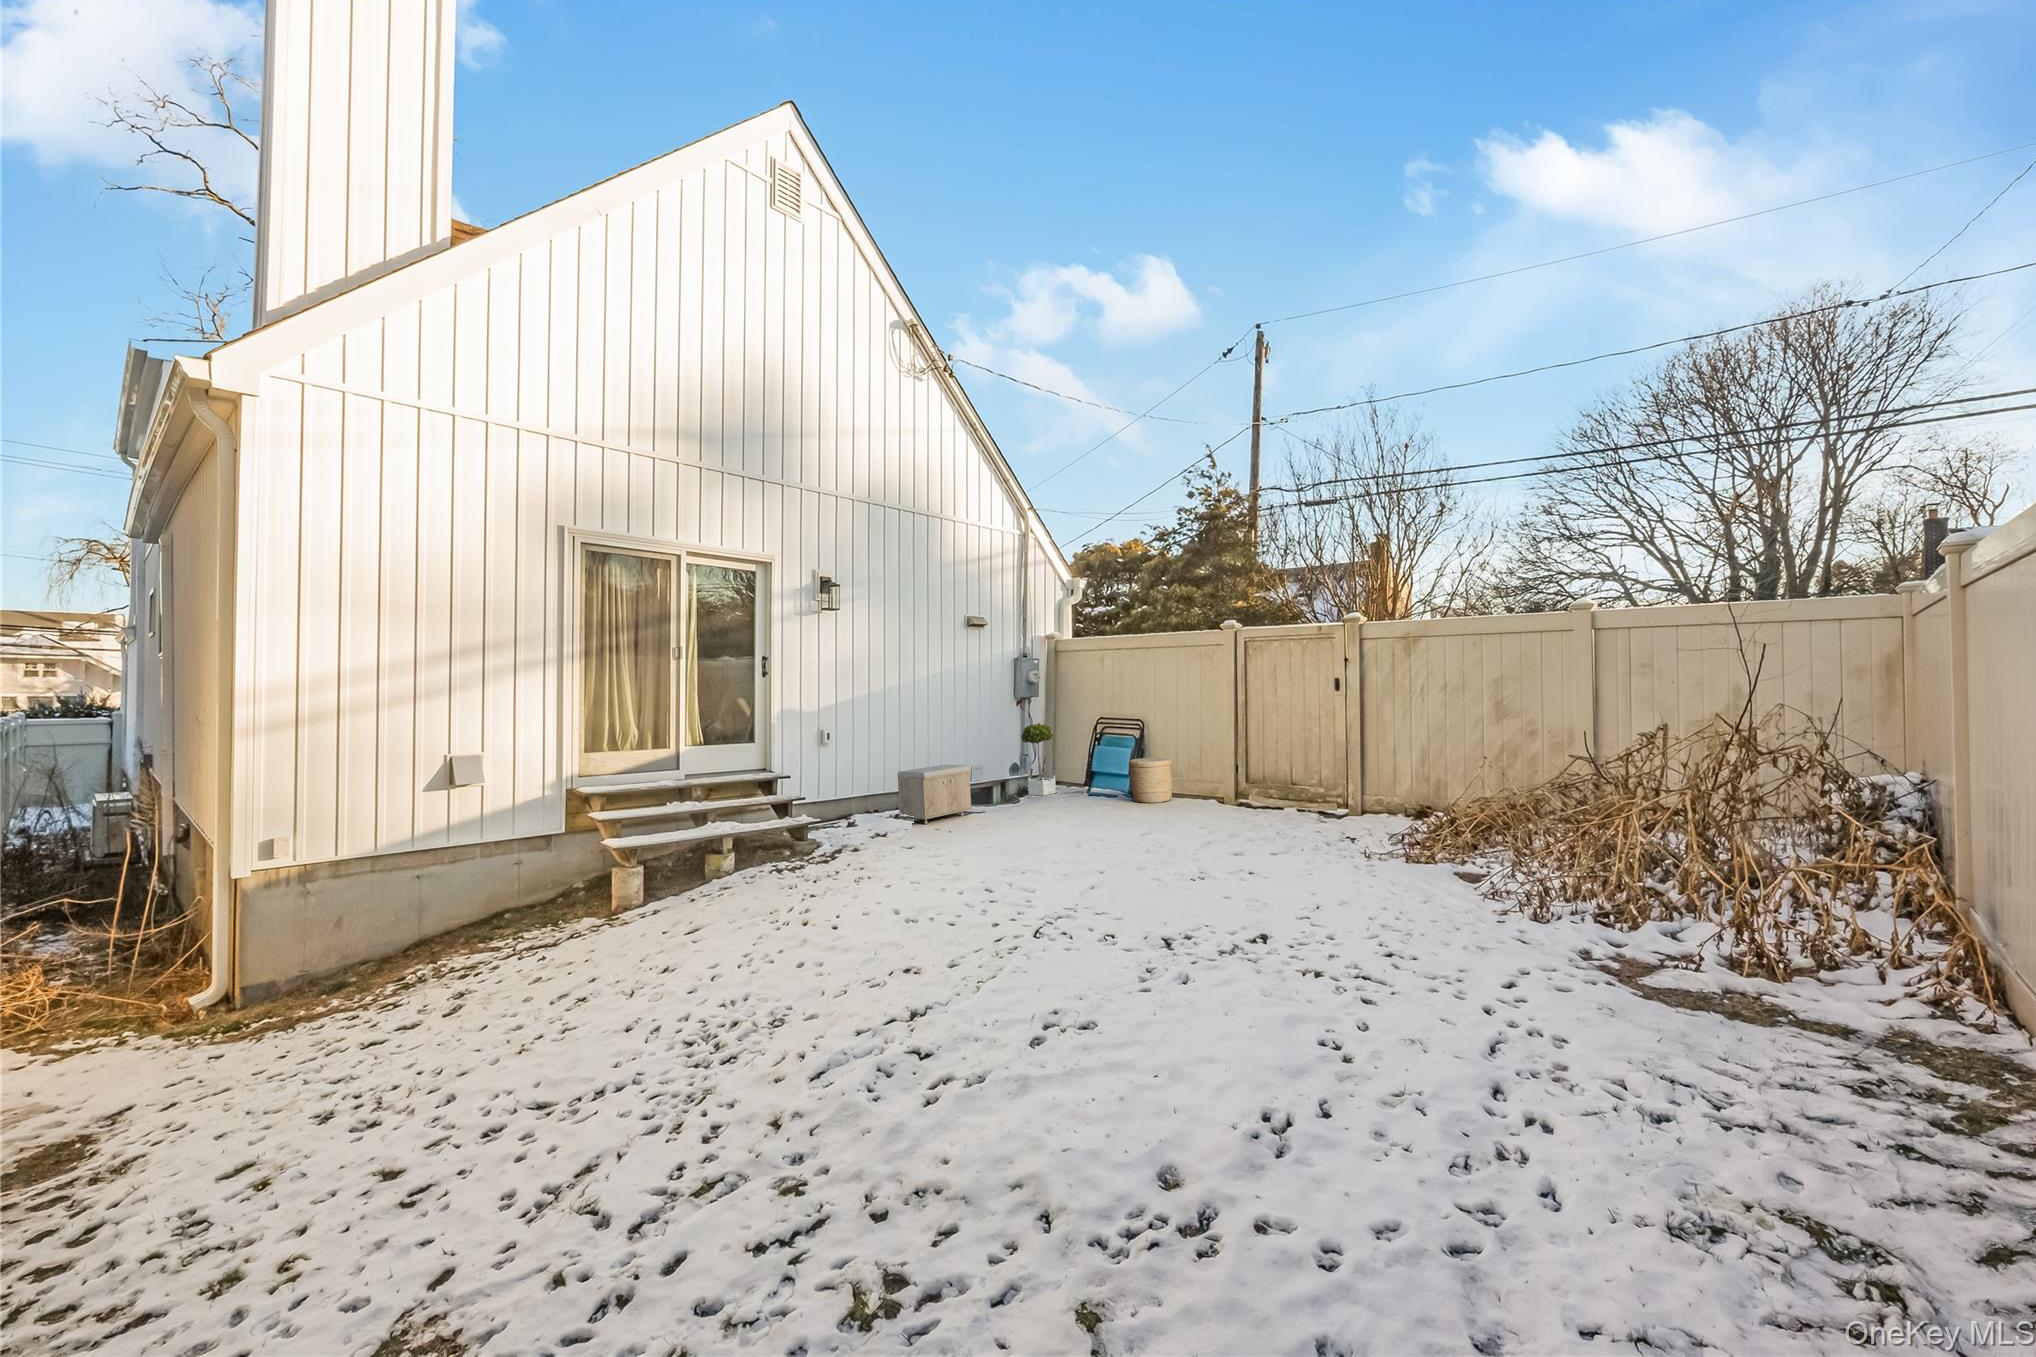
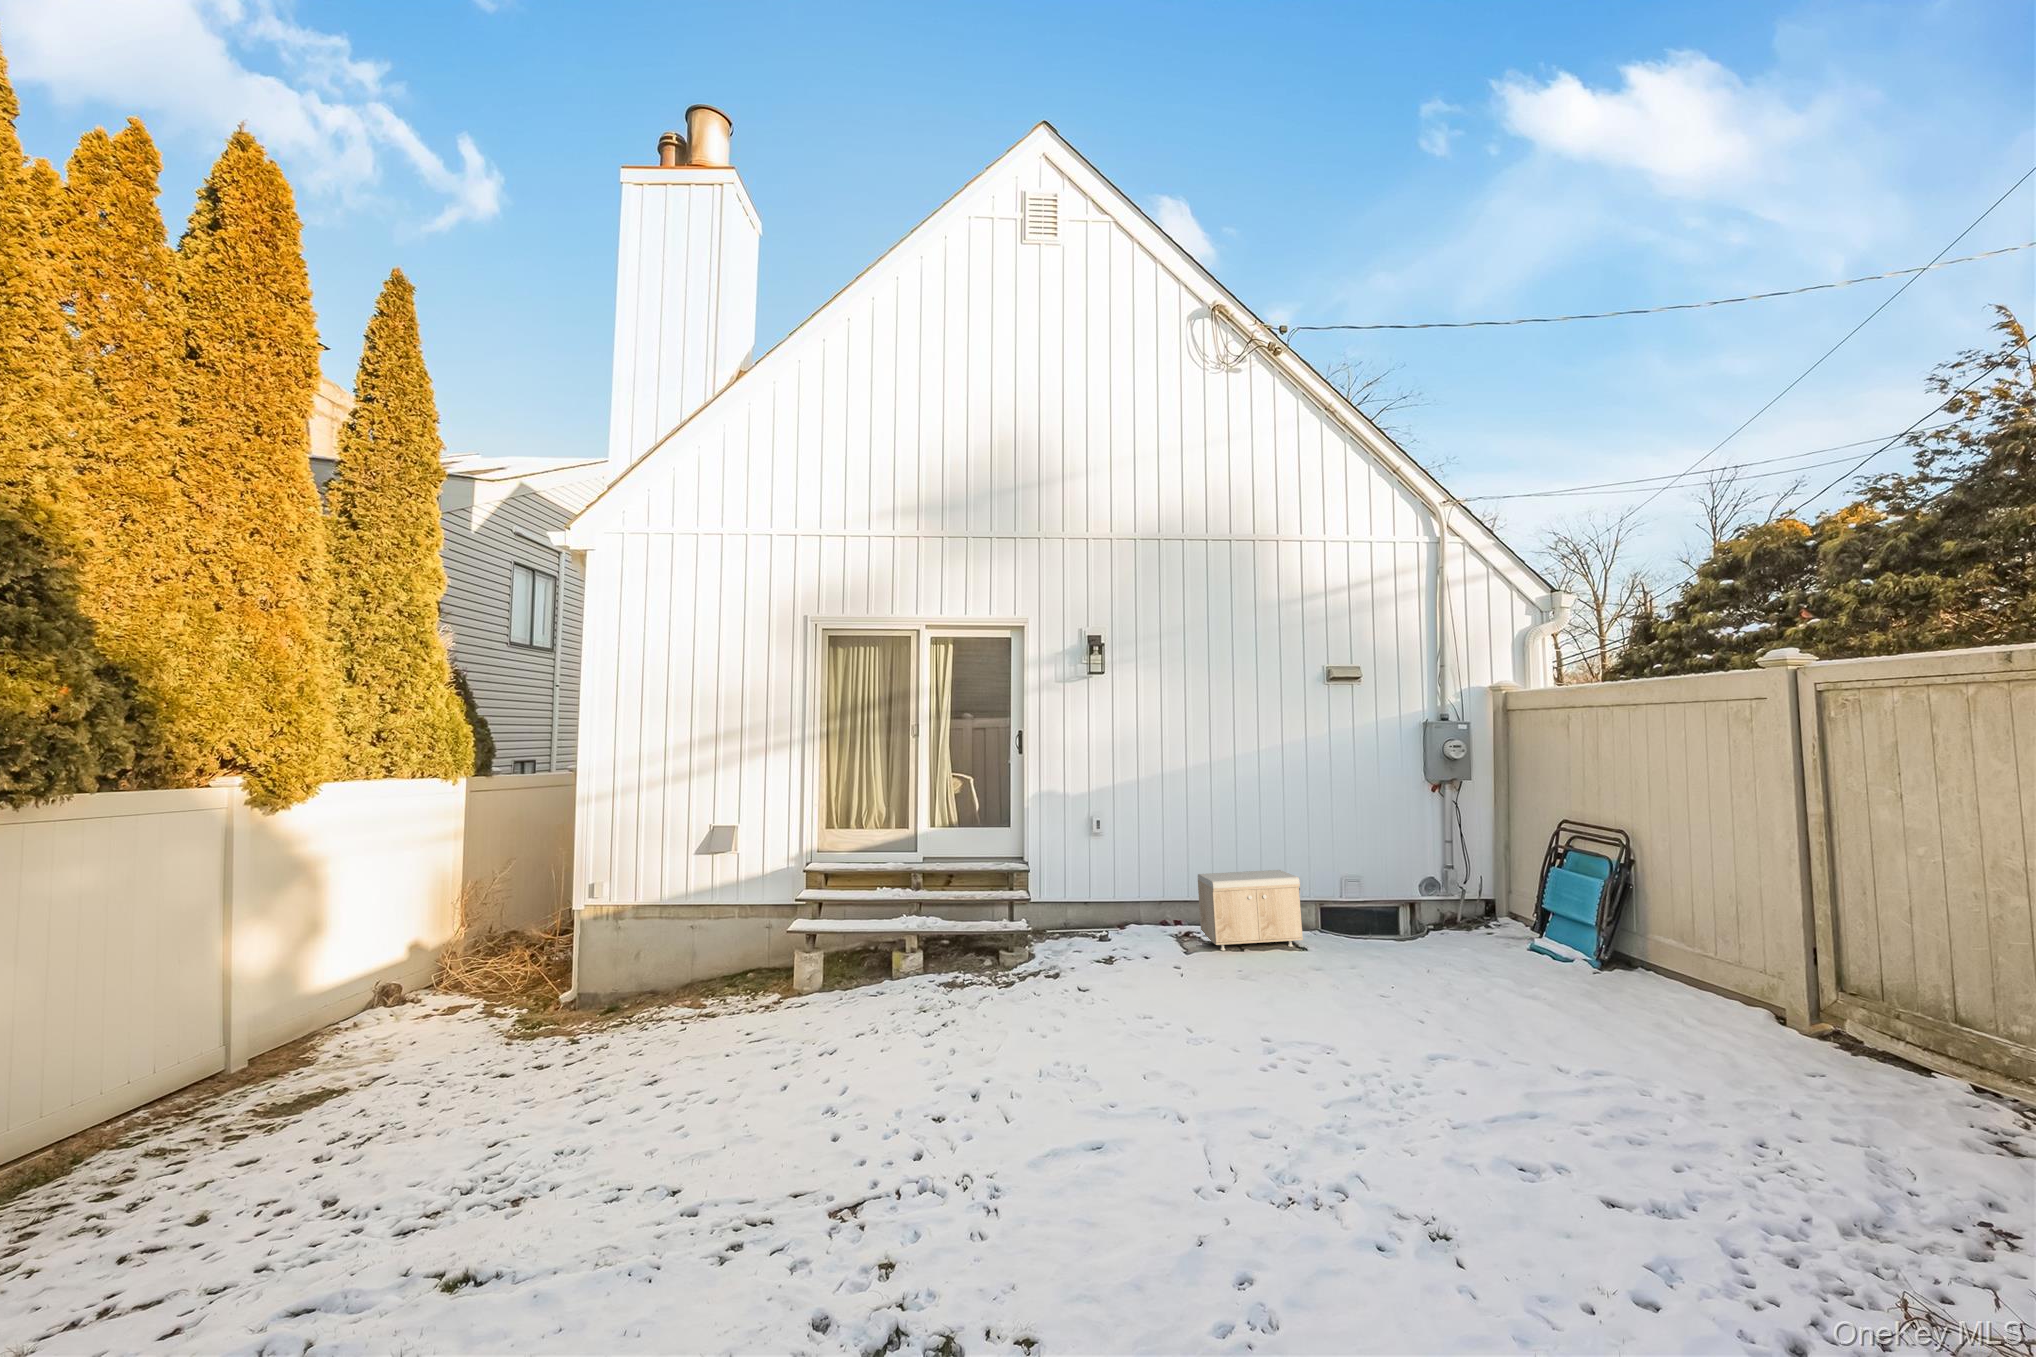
potted tree: present [1021,723,1056,796] -> none [1433,819,1498,933]
woven basket: present [1129,758,1172,803] -> none [1588,904,1689,998]

